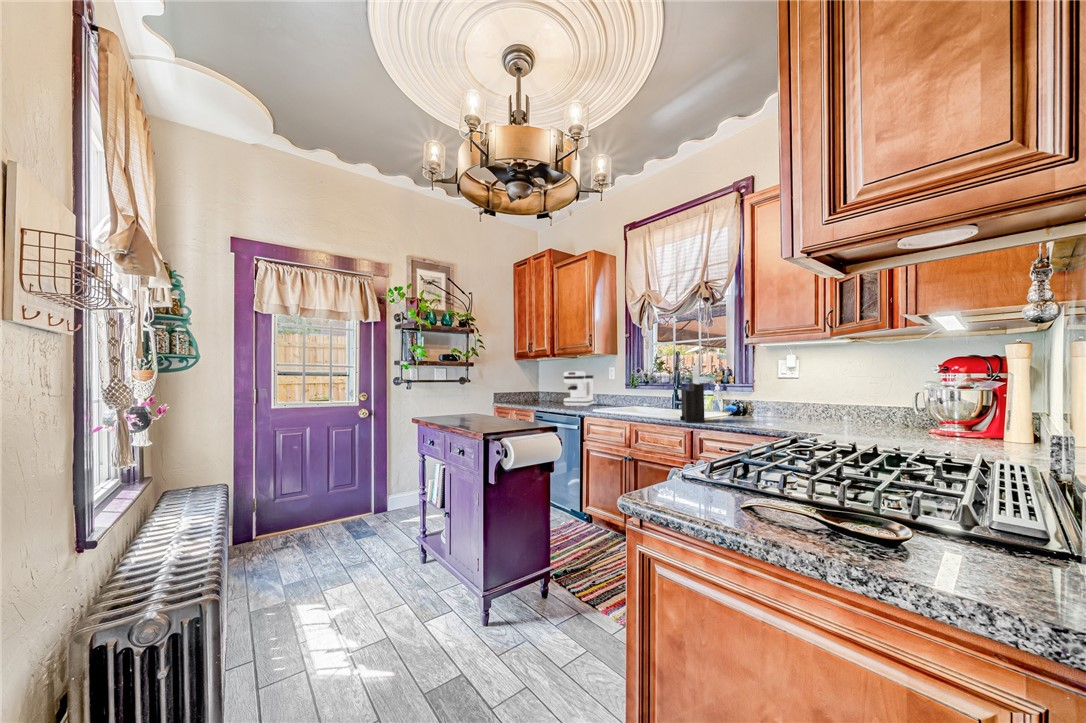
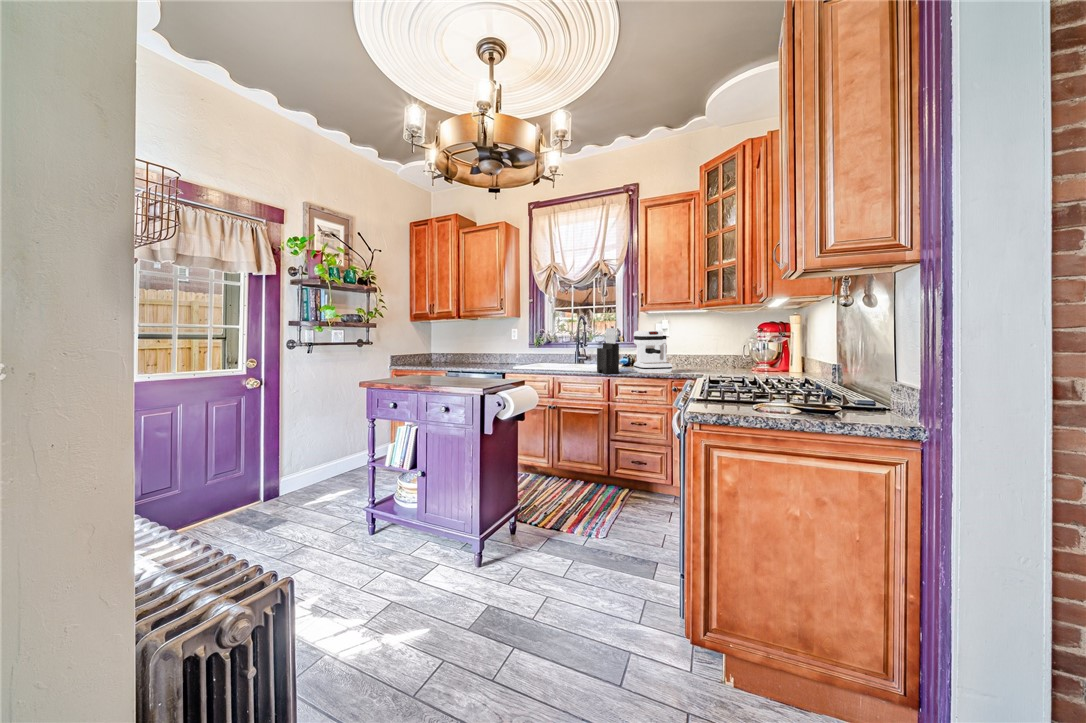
coffee maker: present [564,371,594,406] -> present [634,331,672,374]

